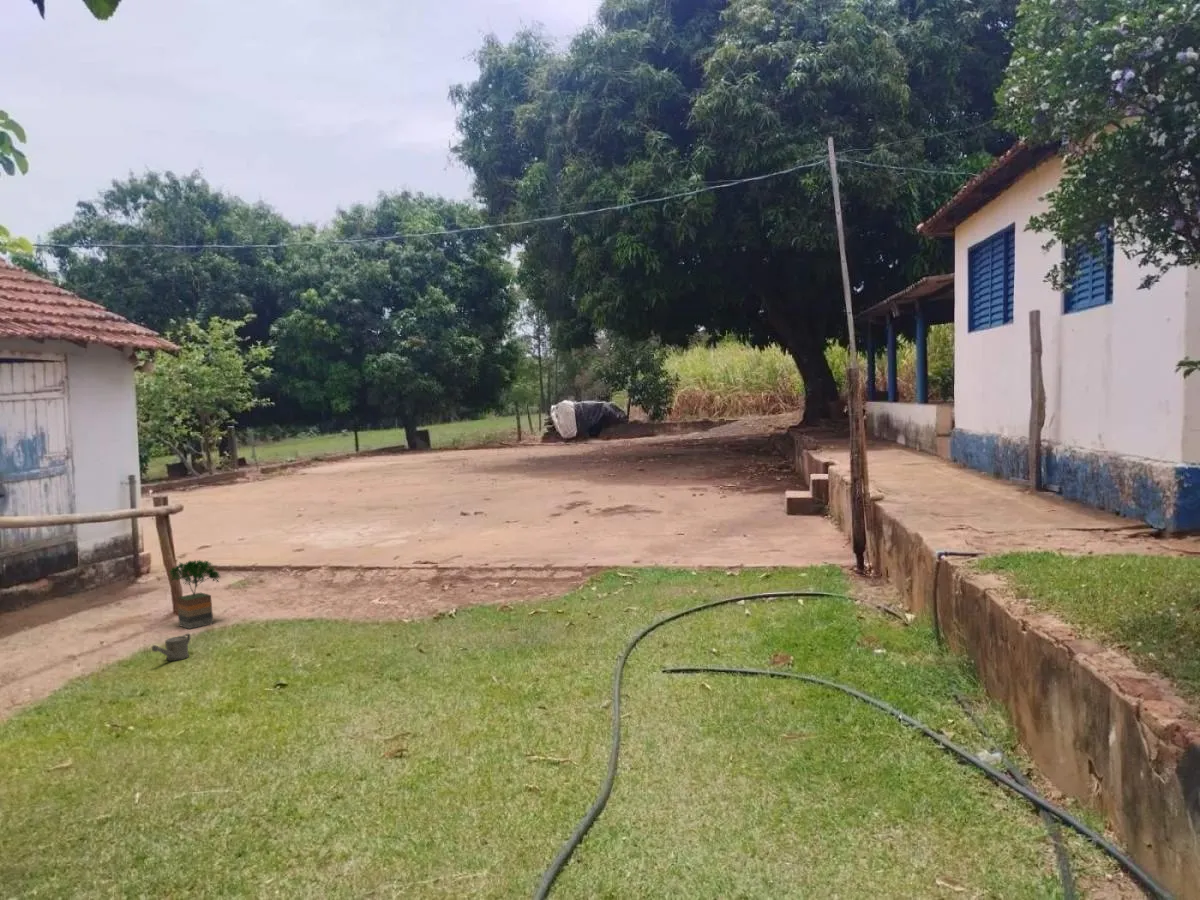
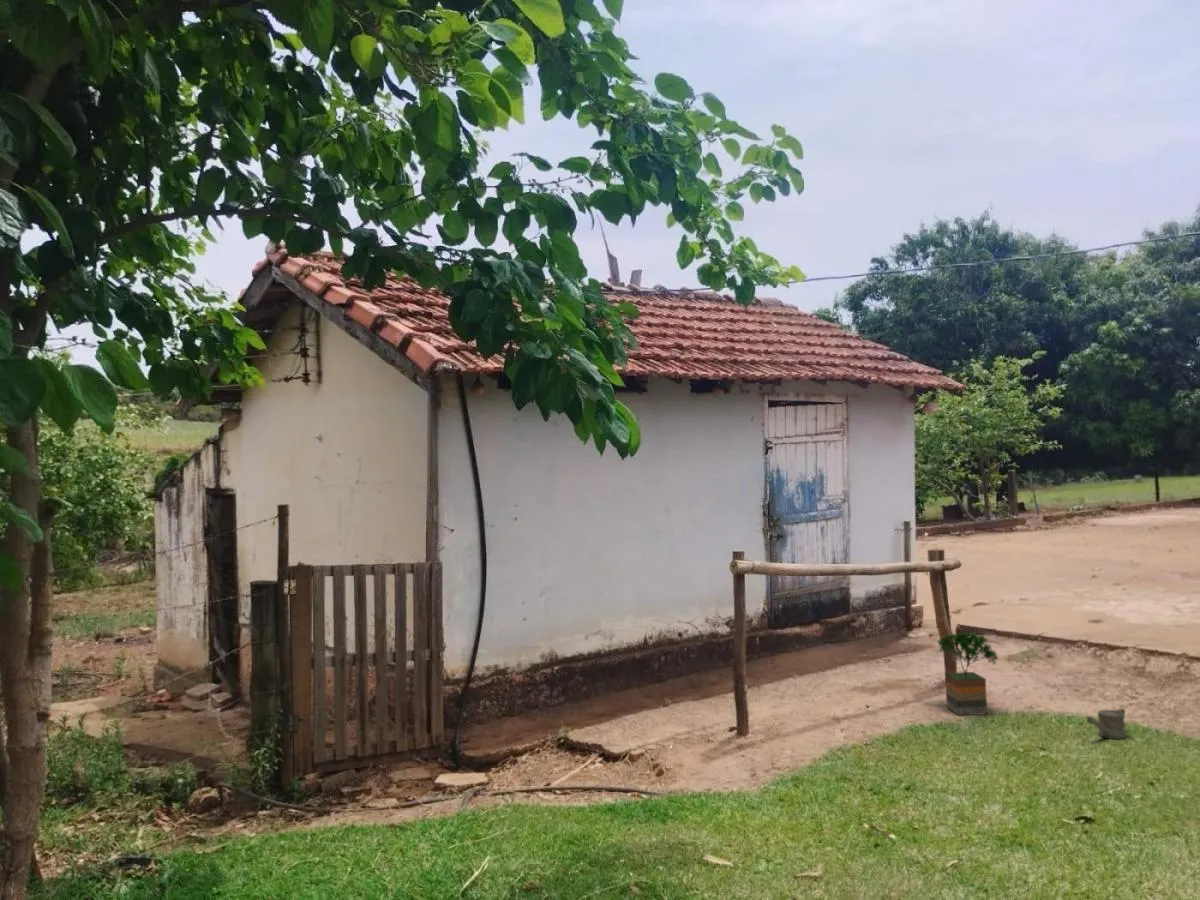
watering can: present [152,634,190,661] -> present [1087,709,1126,739]

